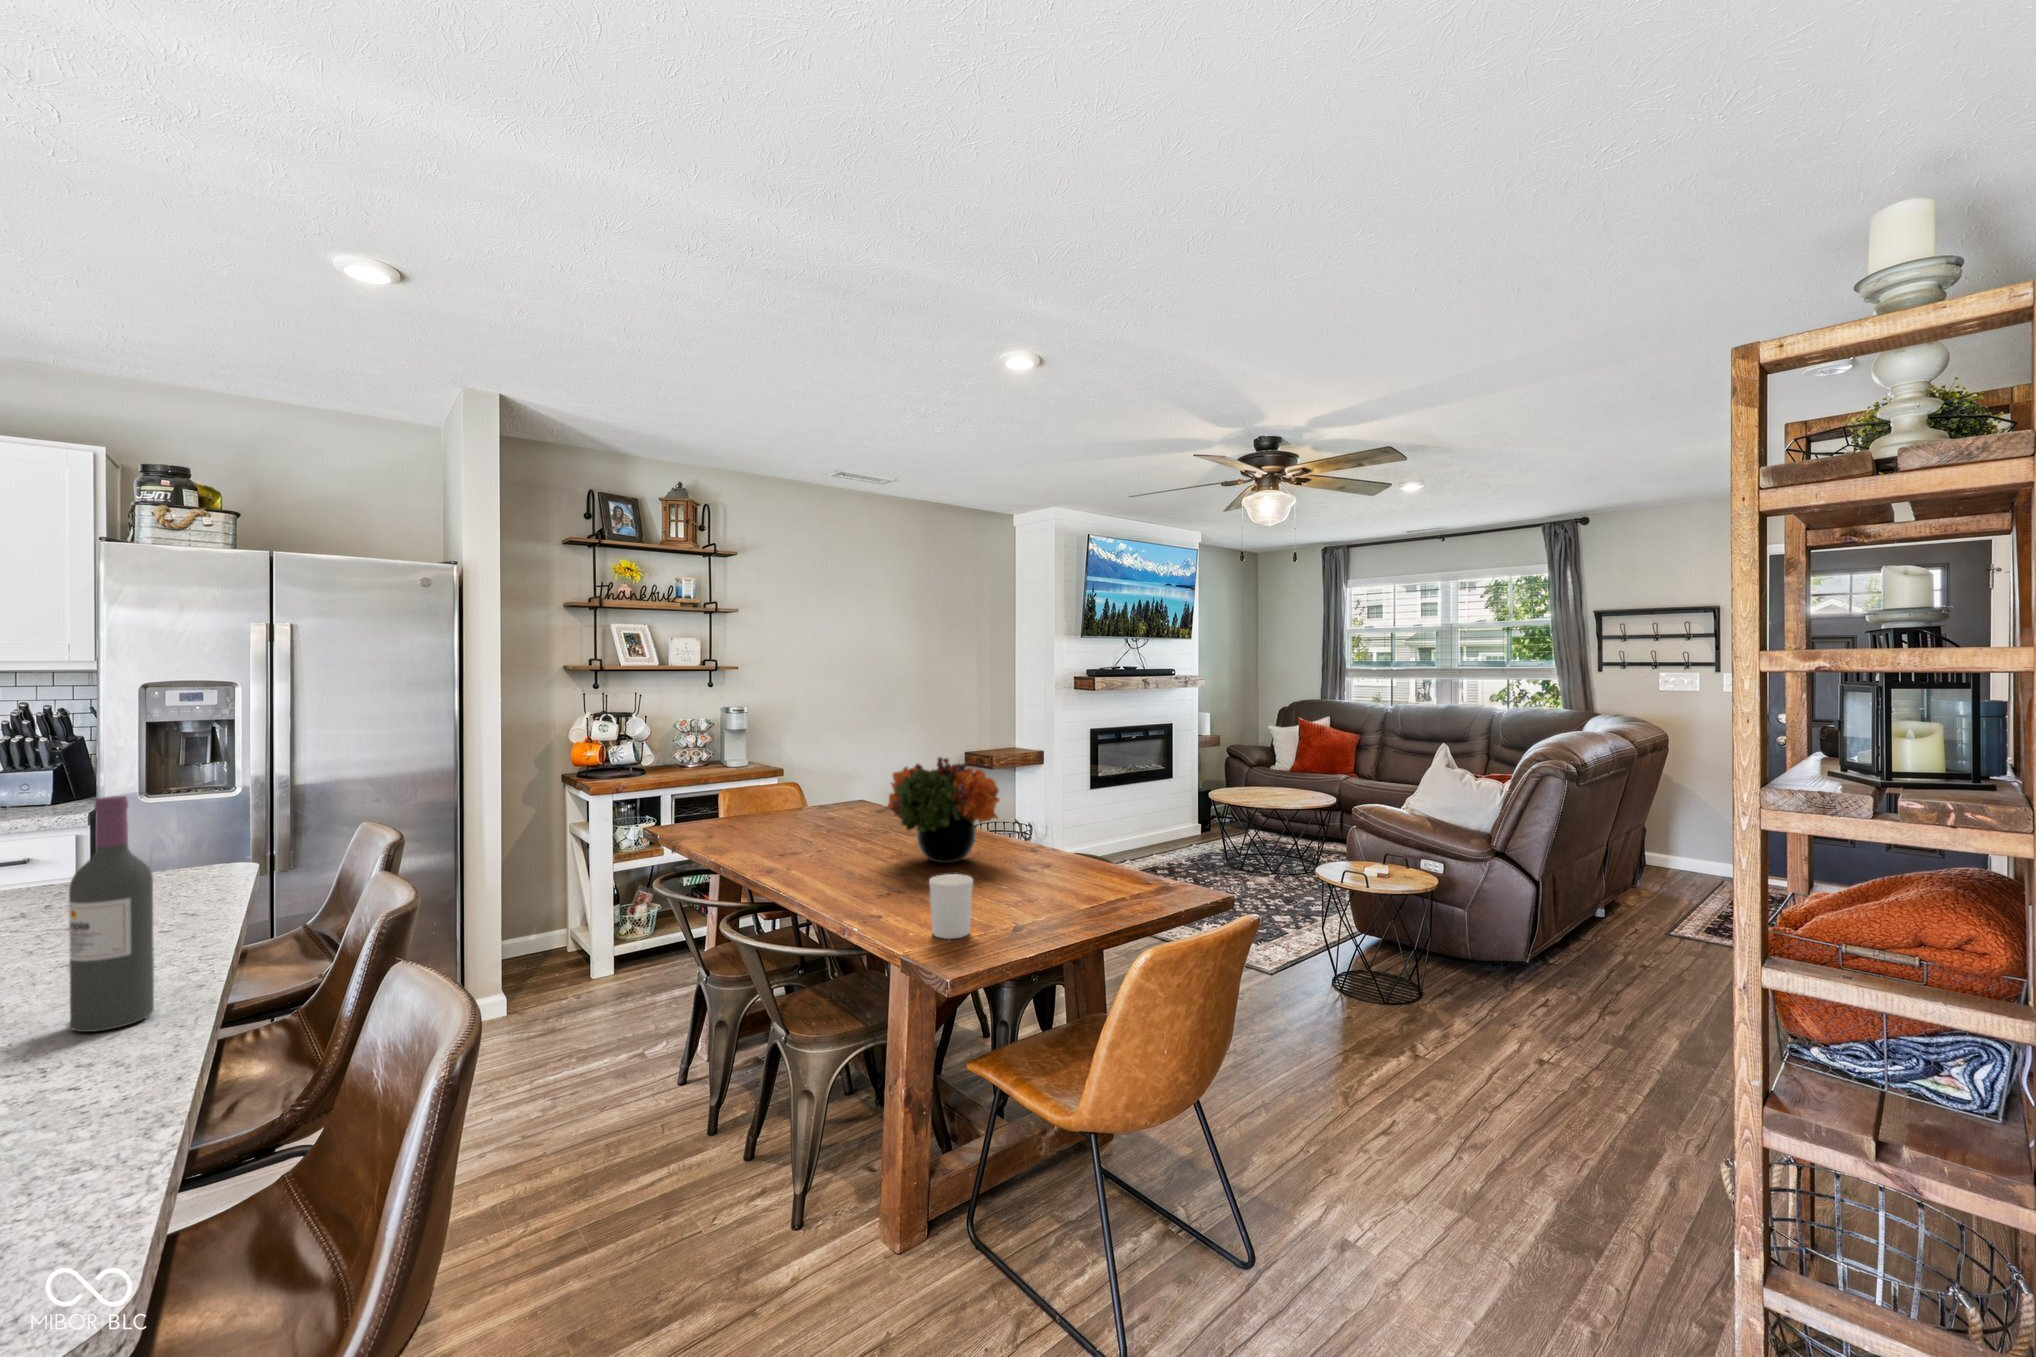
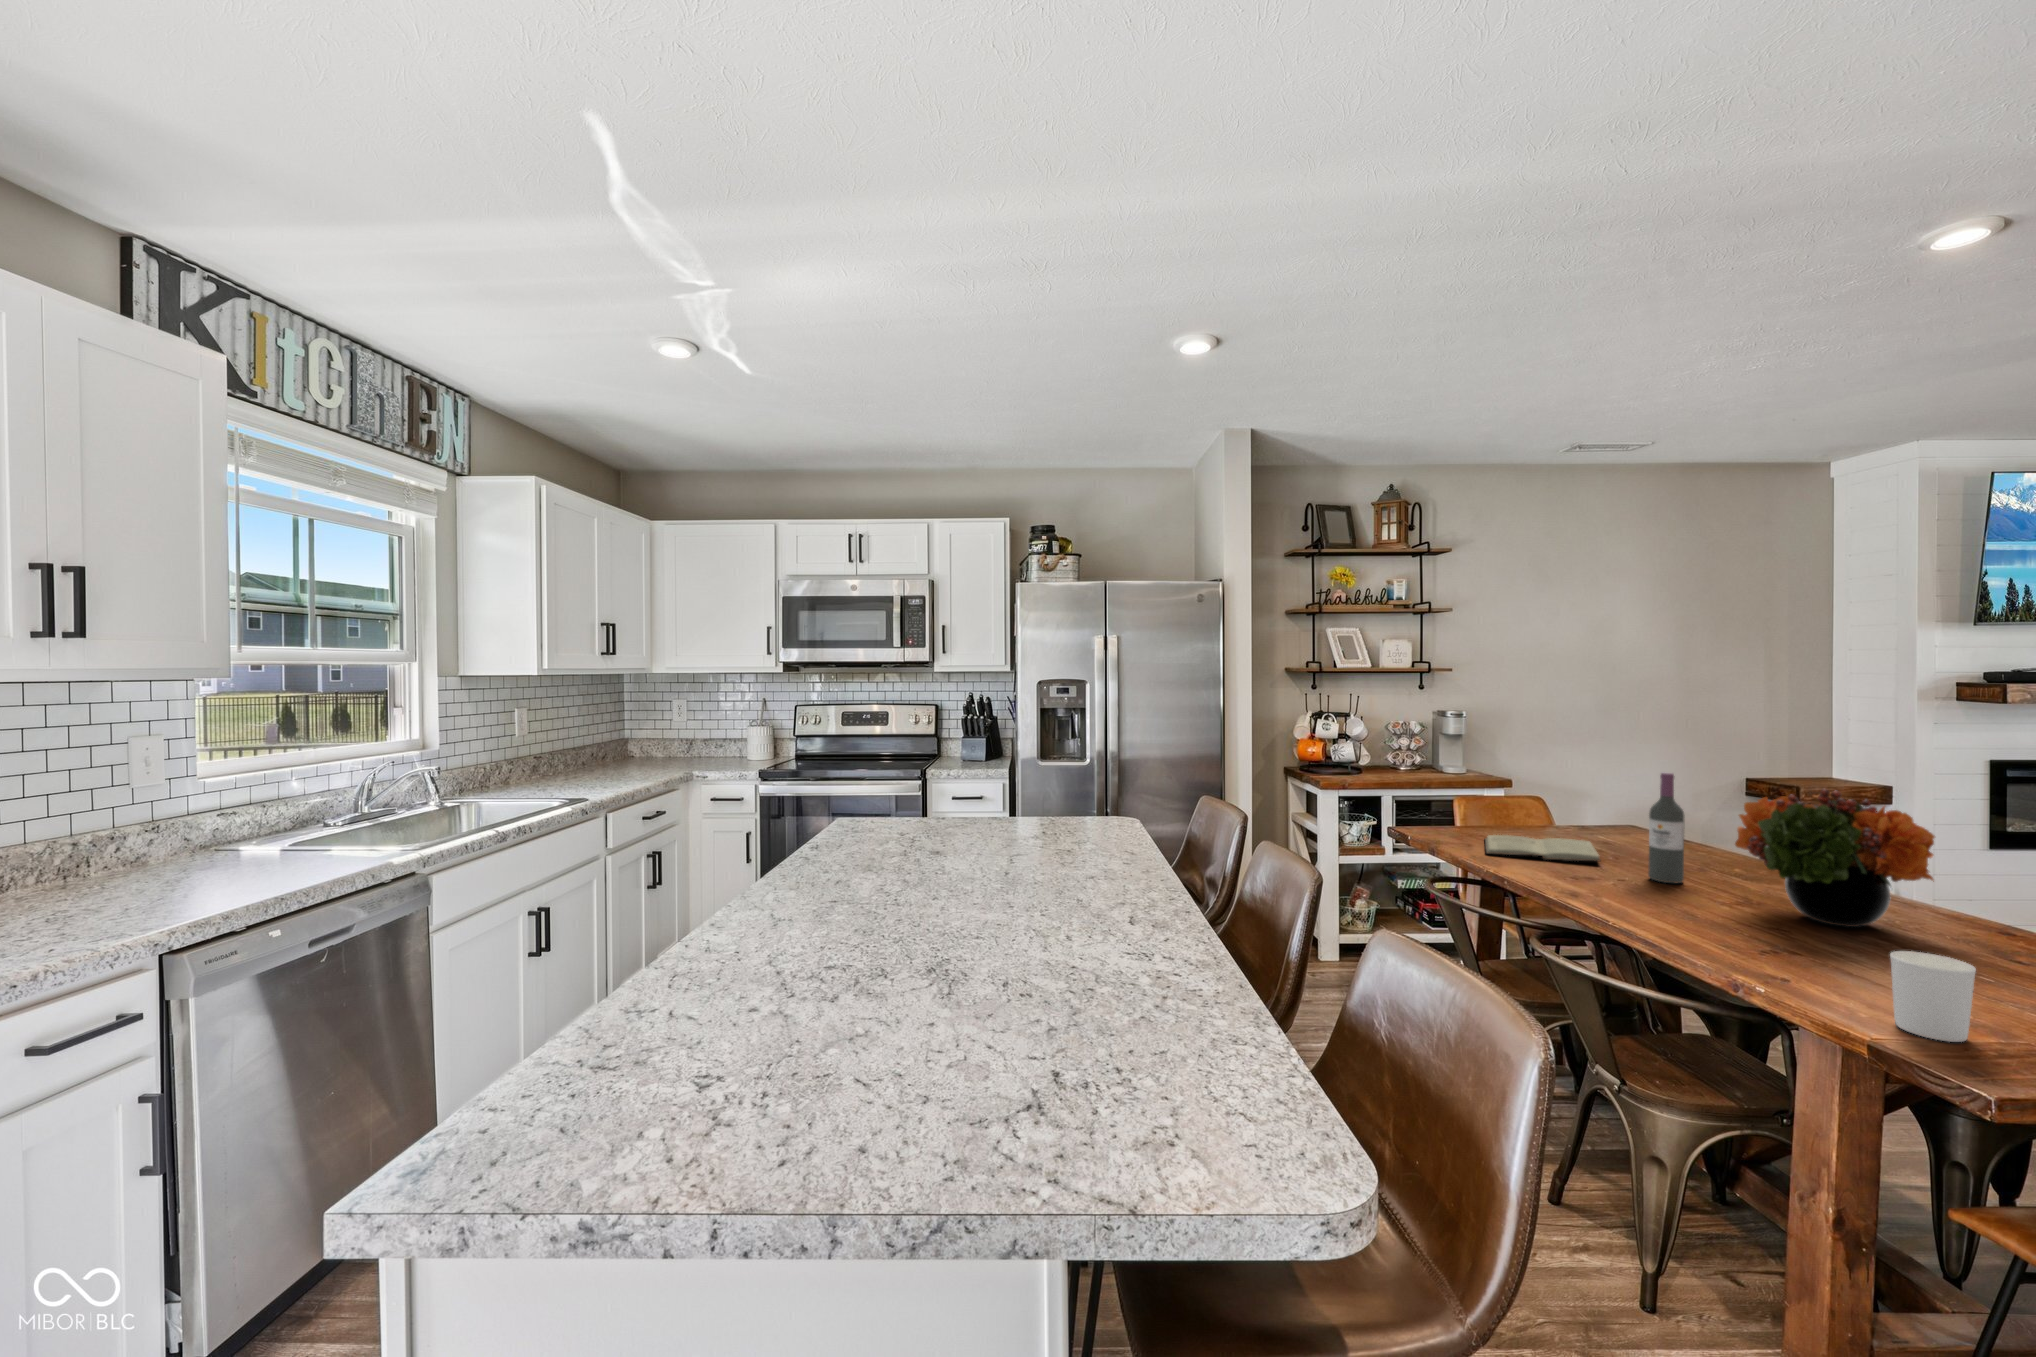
wine bottle: present [69,796,154,1032] -> present [1648,773,1684,883]
book: none [714,819,811,843] -> present [1485,835,1600,861]

